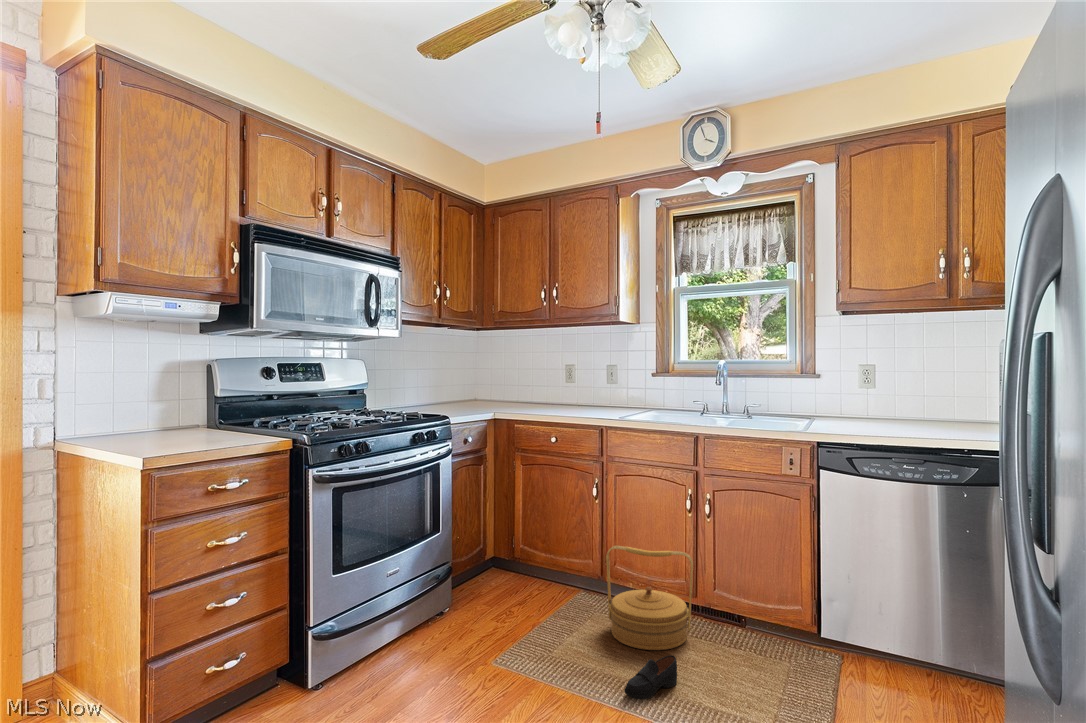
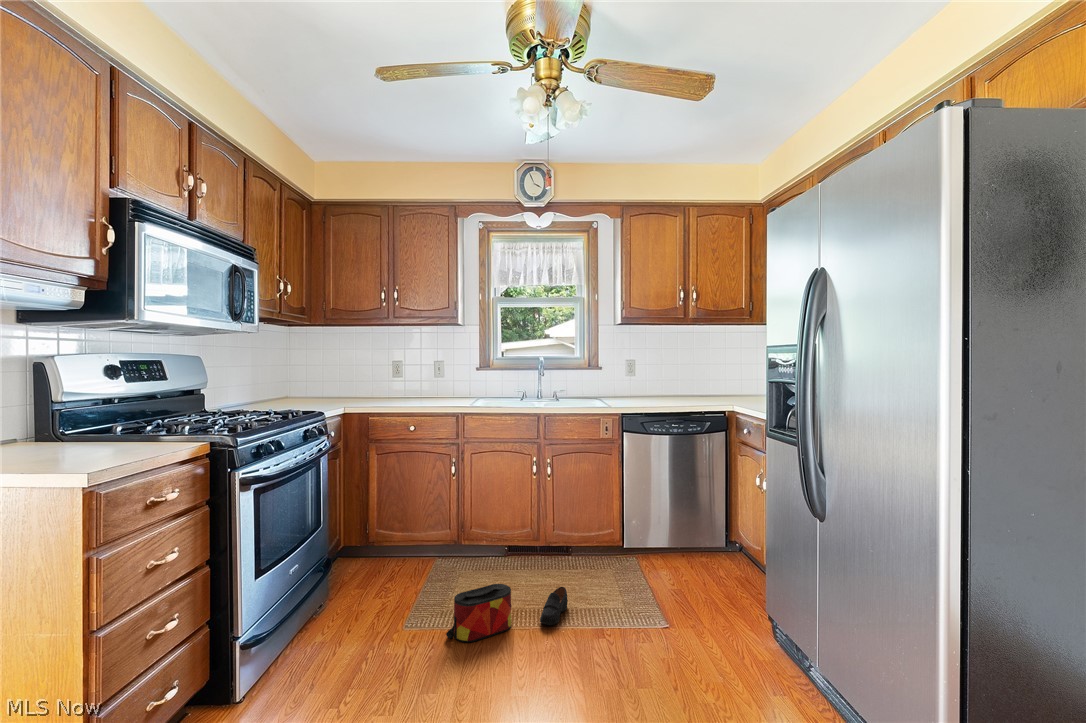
basket: present [606,546,693,650] -> none [483,508,552,591]
bag: none [515,630,600,690] -> present [446,584,512,642]

